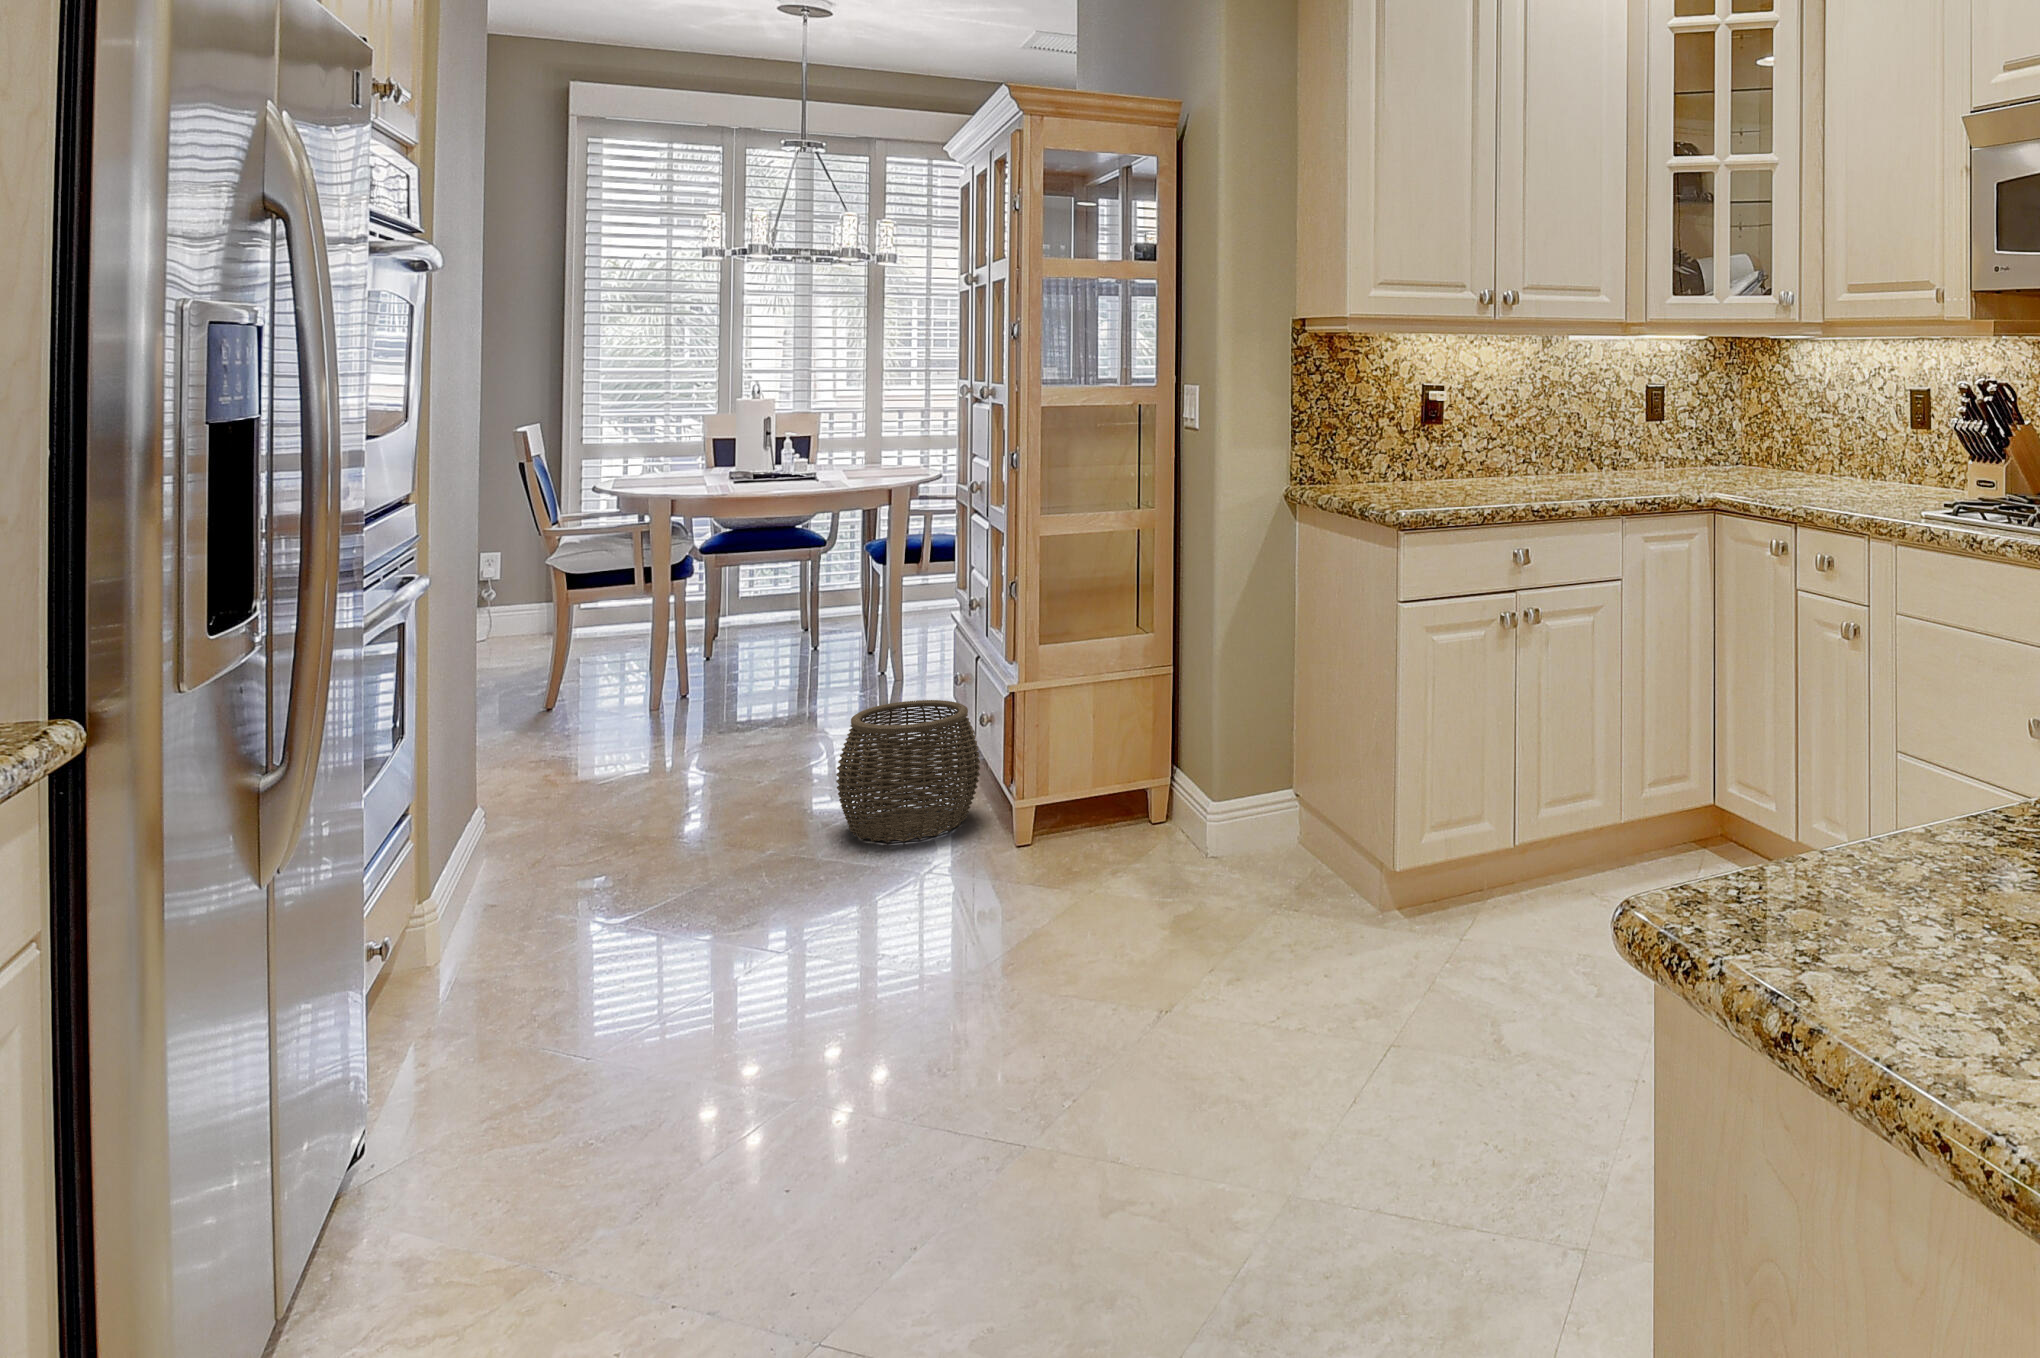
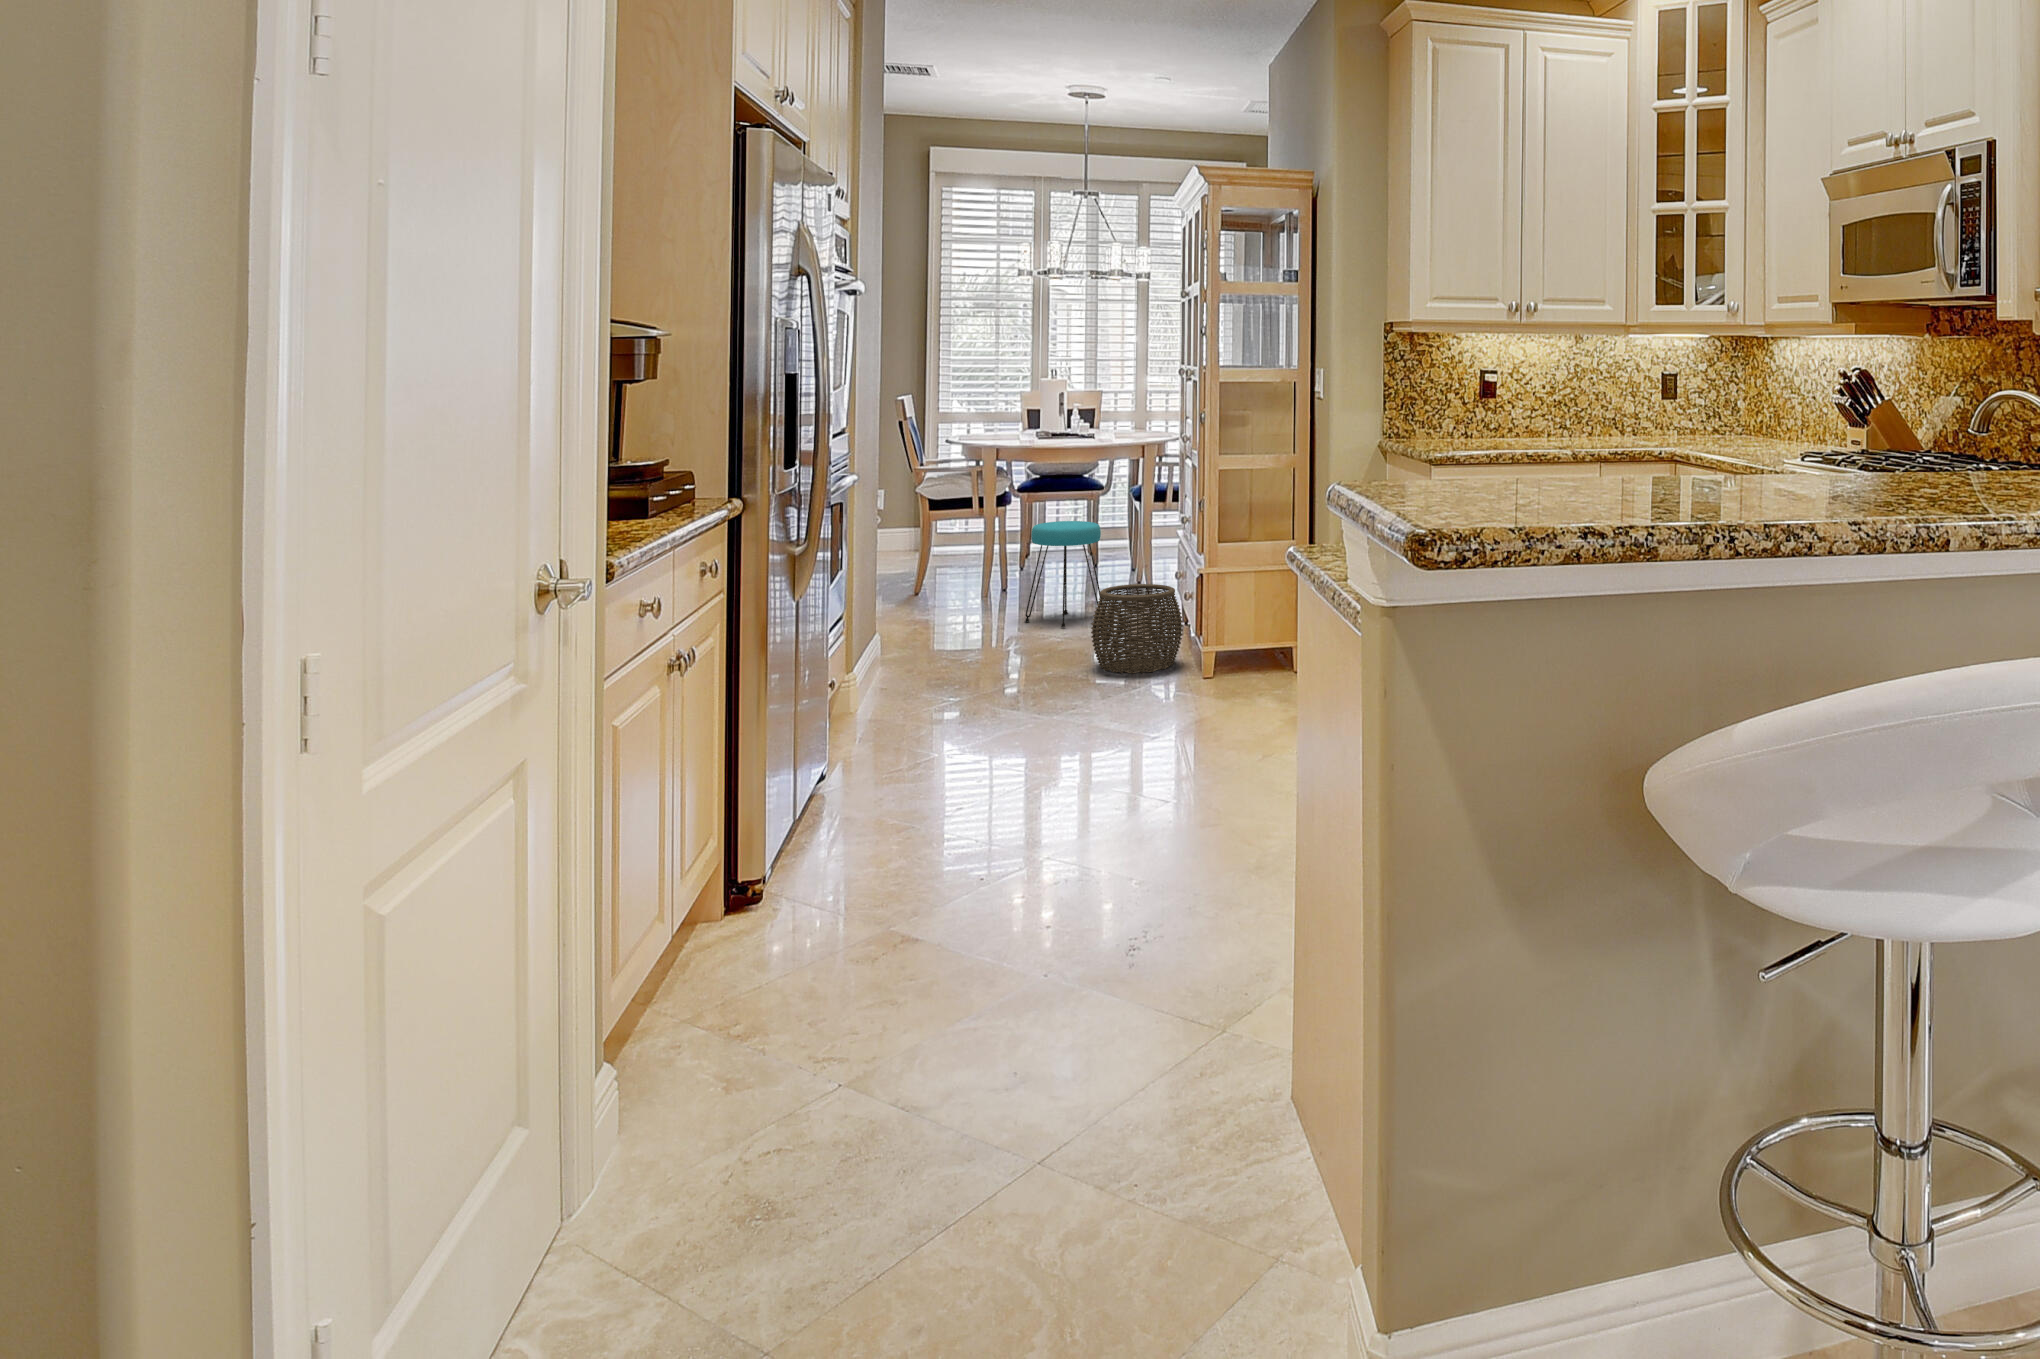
stool: none [719,600,843,757] -> present [1025,521,1101,627]

